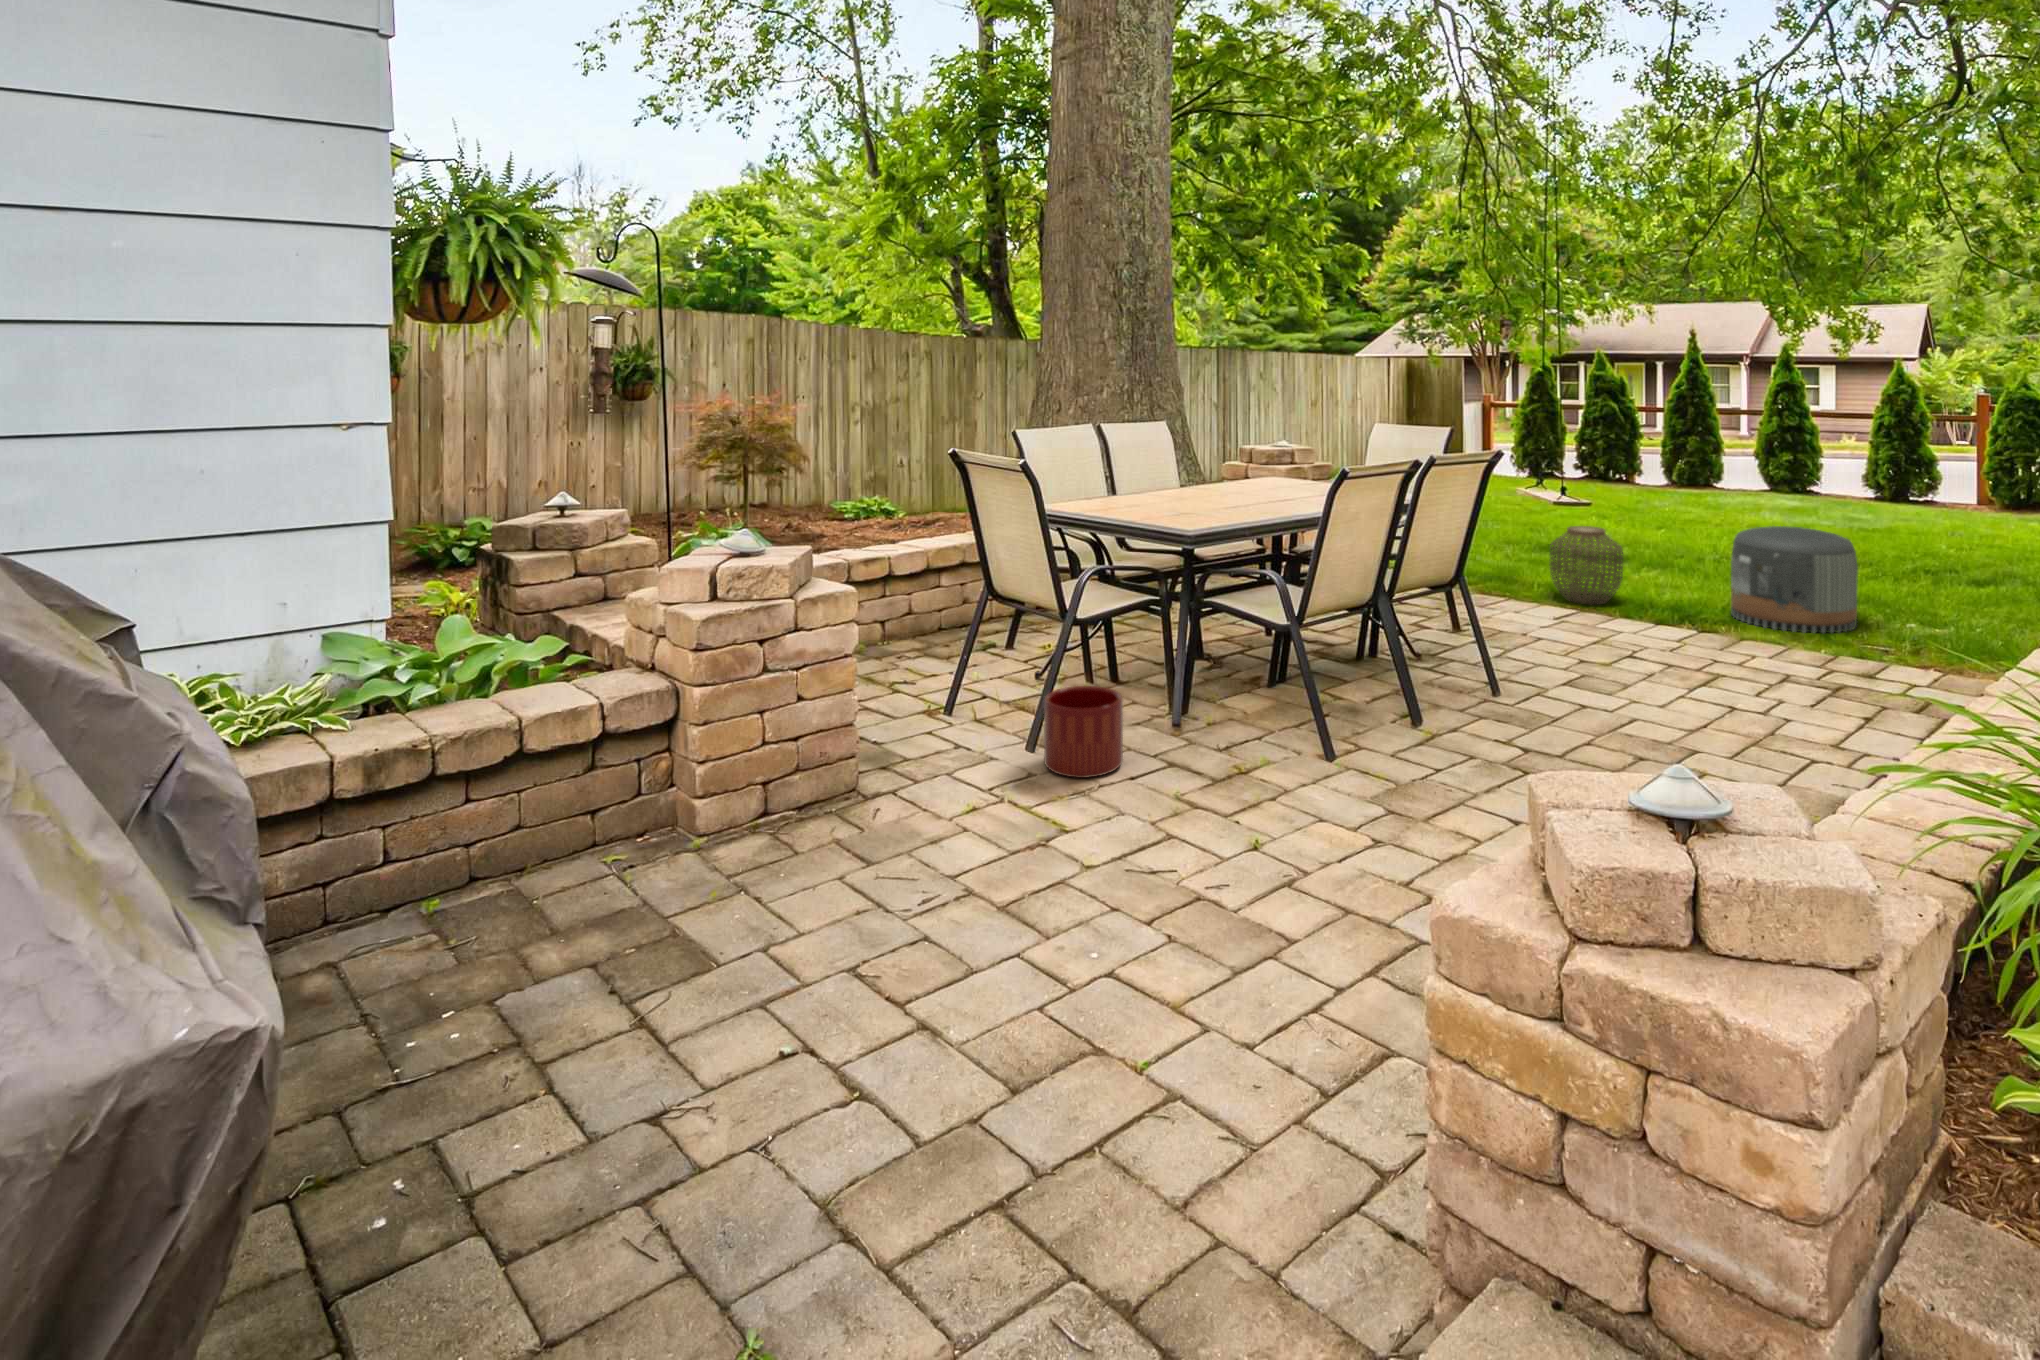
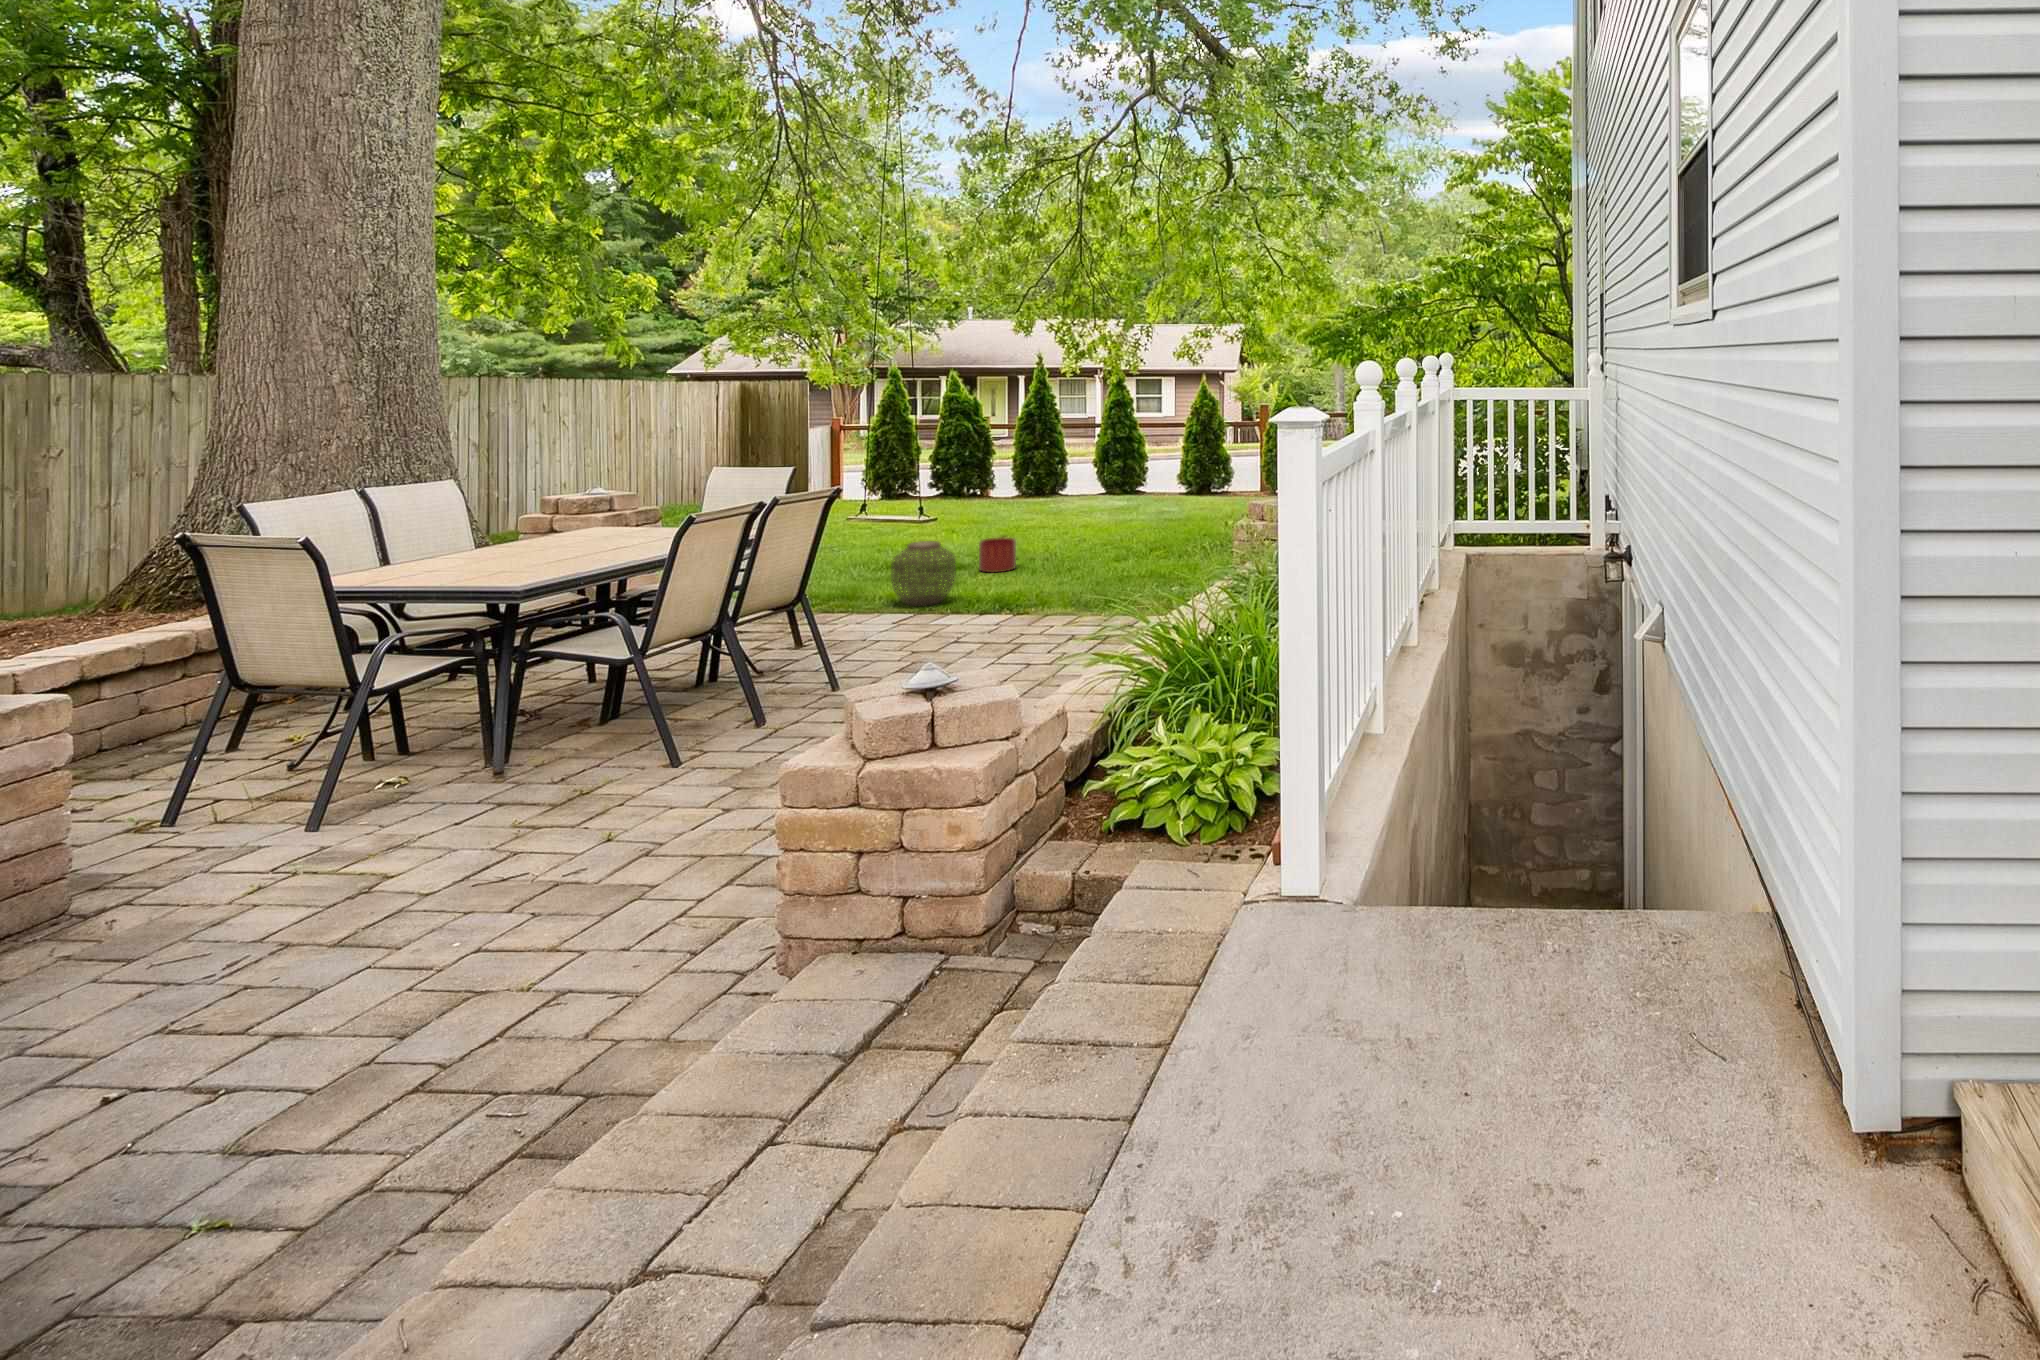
pouf: present [1731,526,1858,633] -> none [1040,525,1128,602]
planter: present [1044,686,1123,778] -> present [979,537,1016,573]

